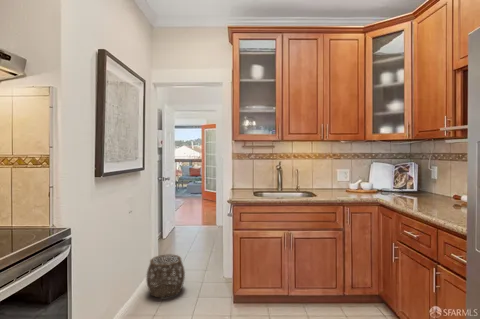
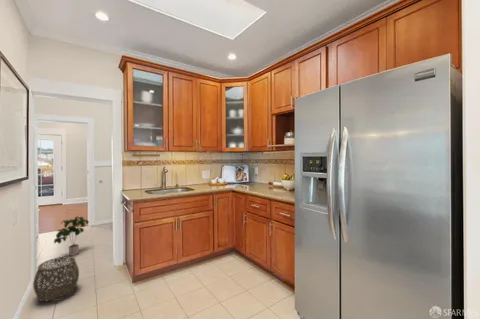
potted plant: none [176,214,208,255] -> present [54,217,89,256]

